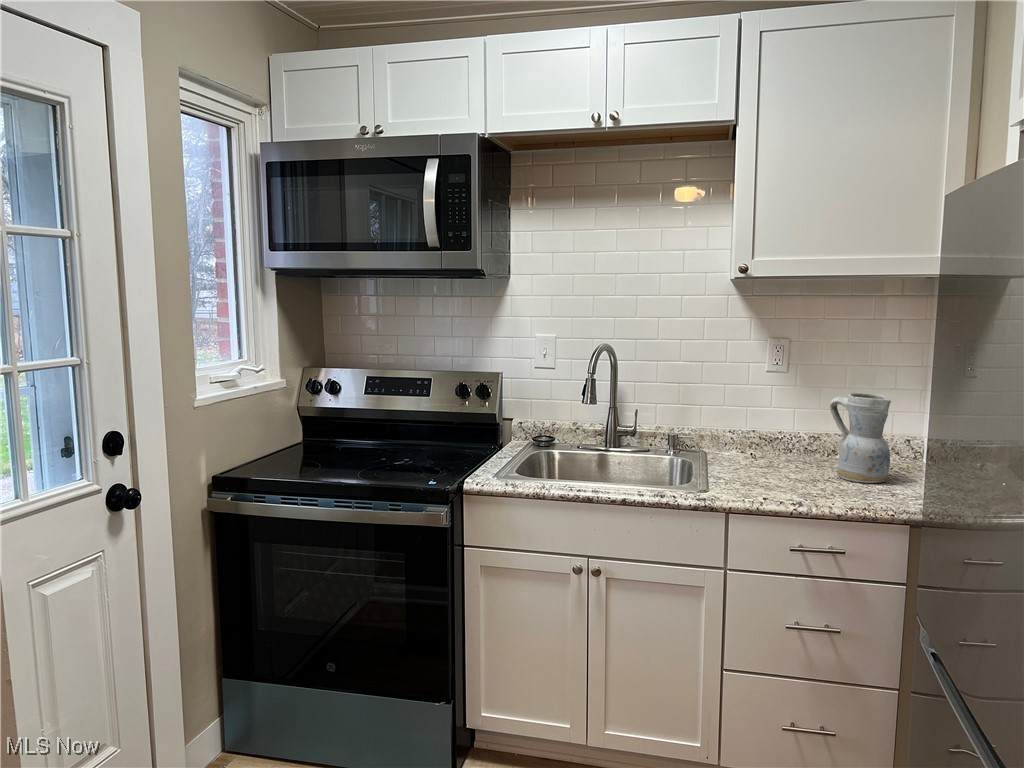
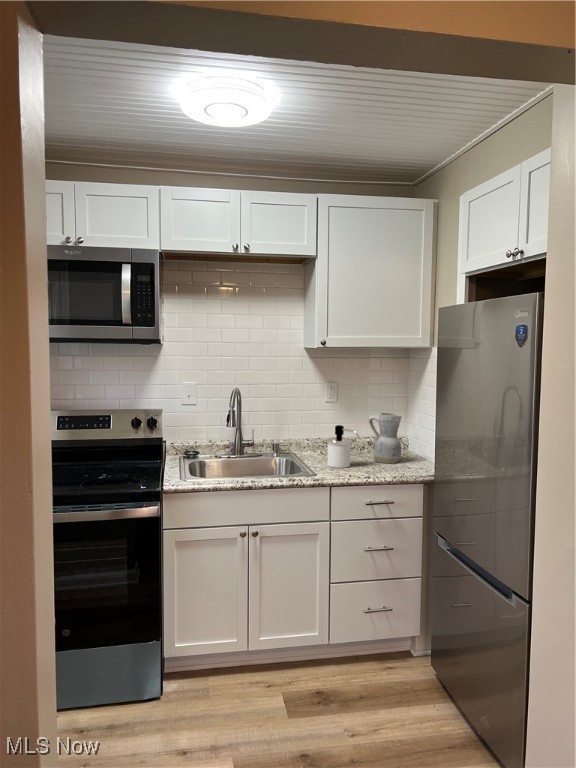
soap dispenser: none [743,410,795,483] -> present [327,425,359,468]

